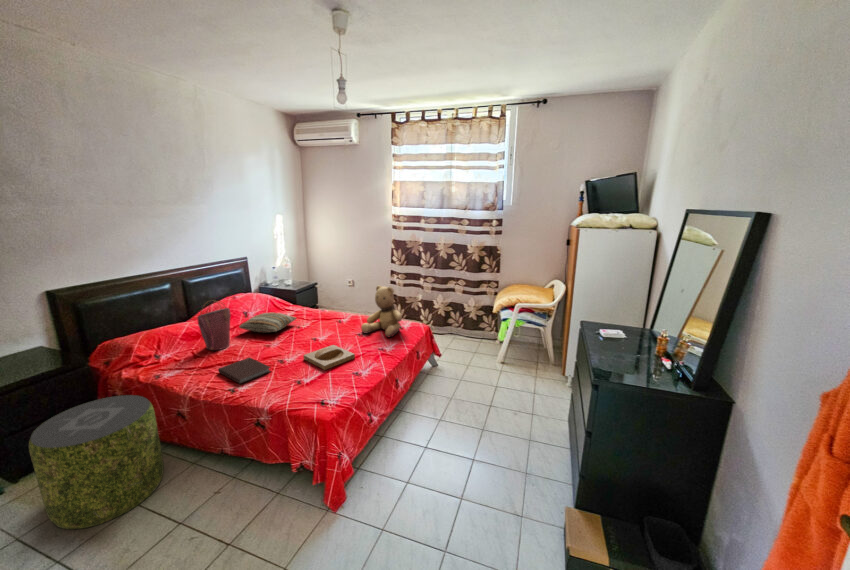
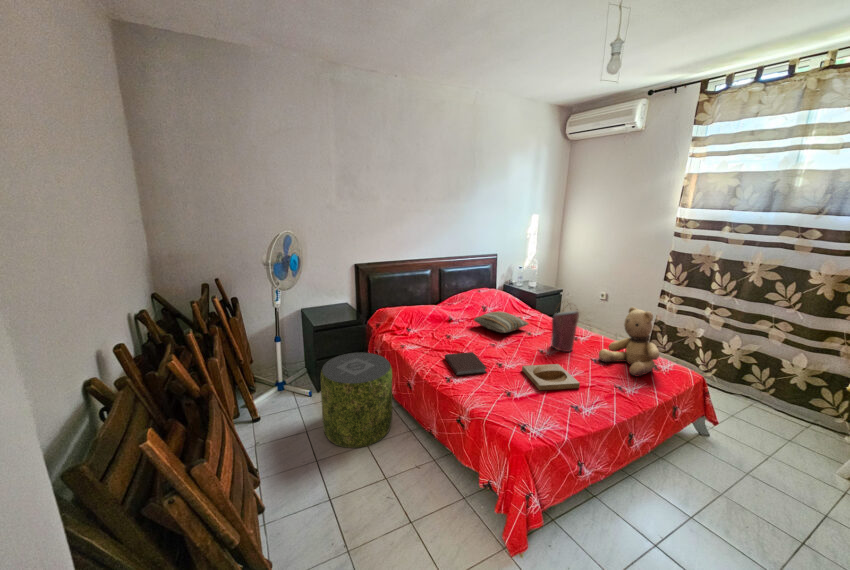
handbag: present [198,301,231,350] -> present [551,303,579,352]

